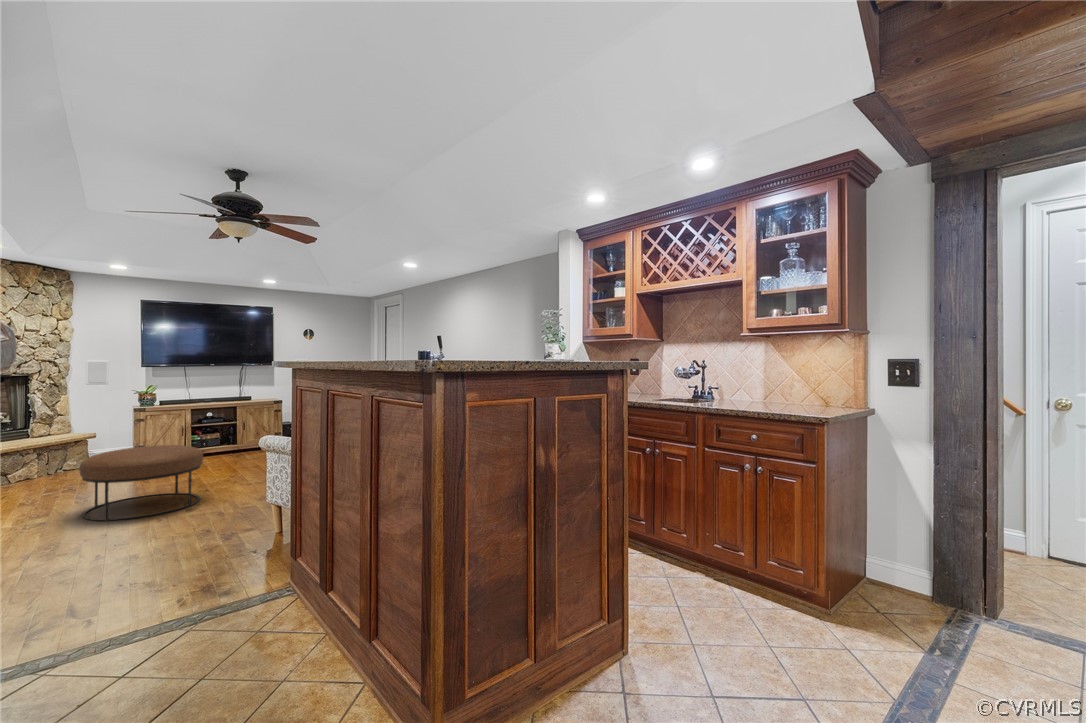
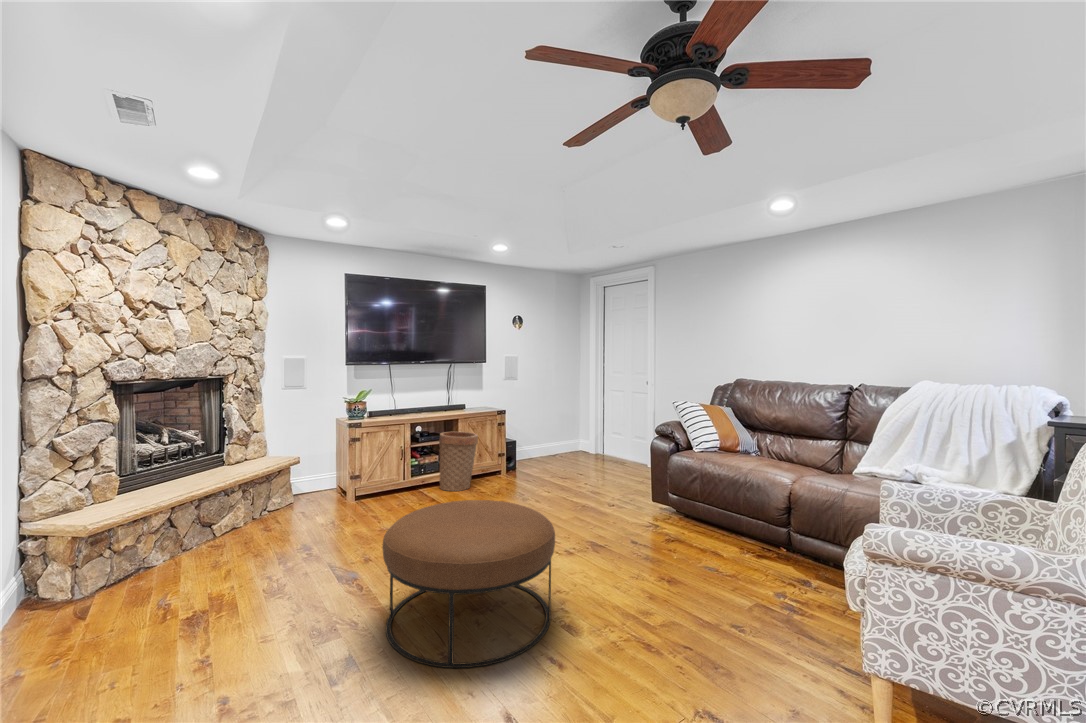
basket: none [216,415,249,457] -> present [439,432,478,491]

